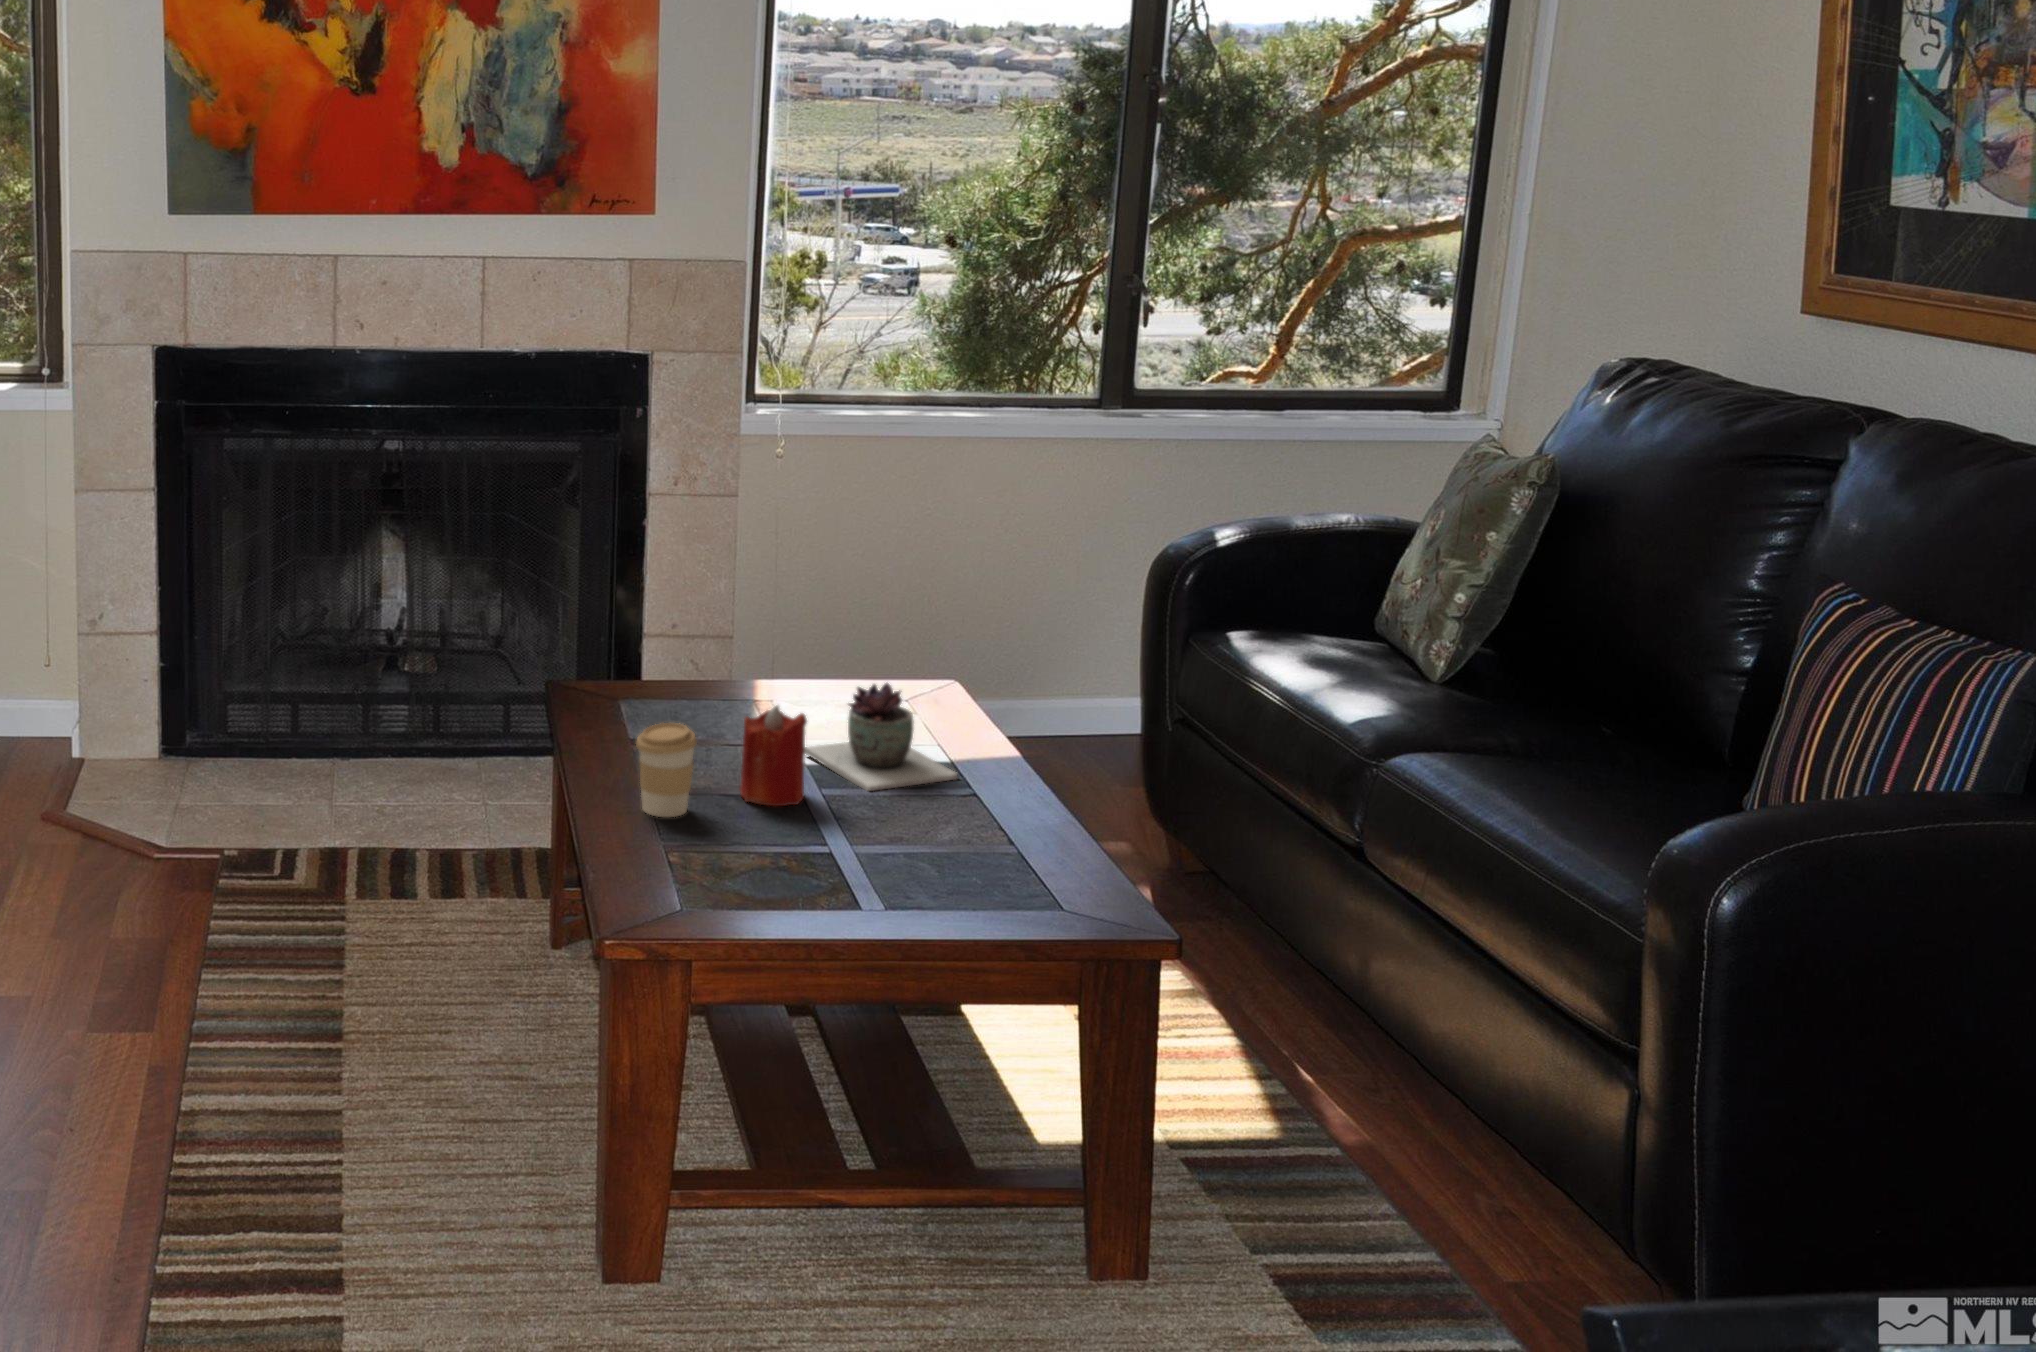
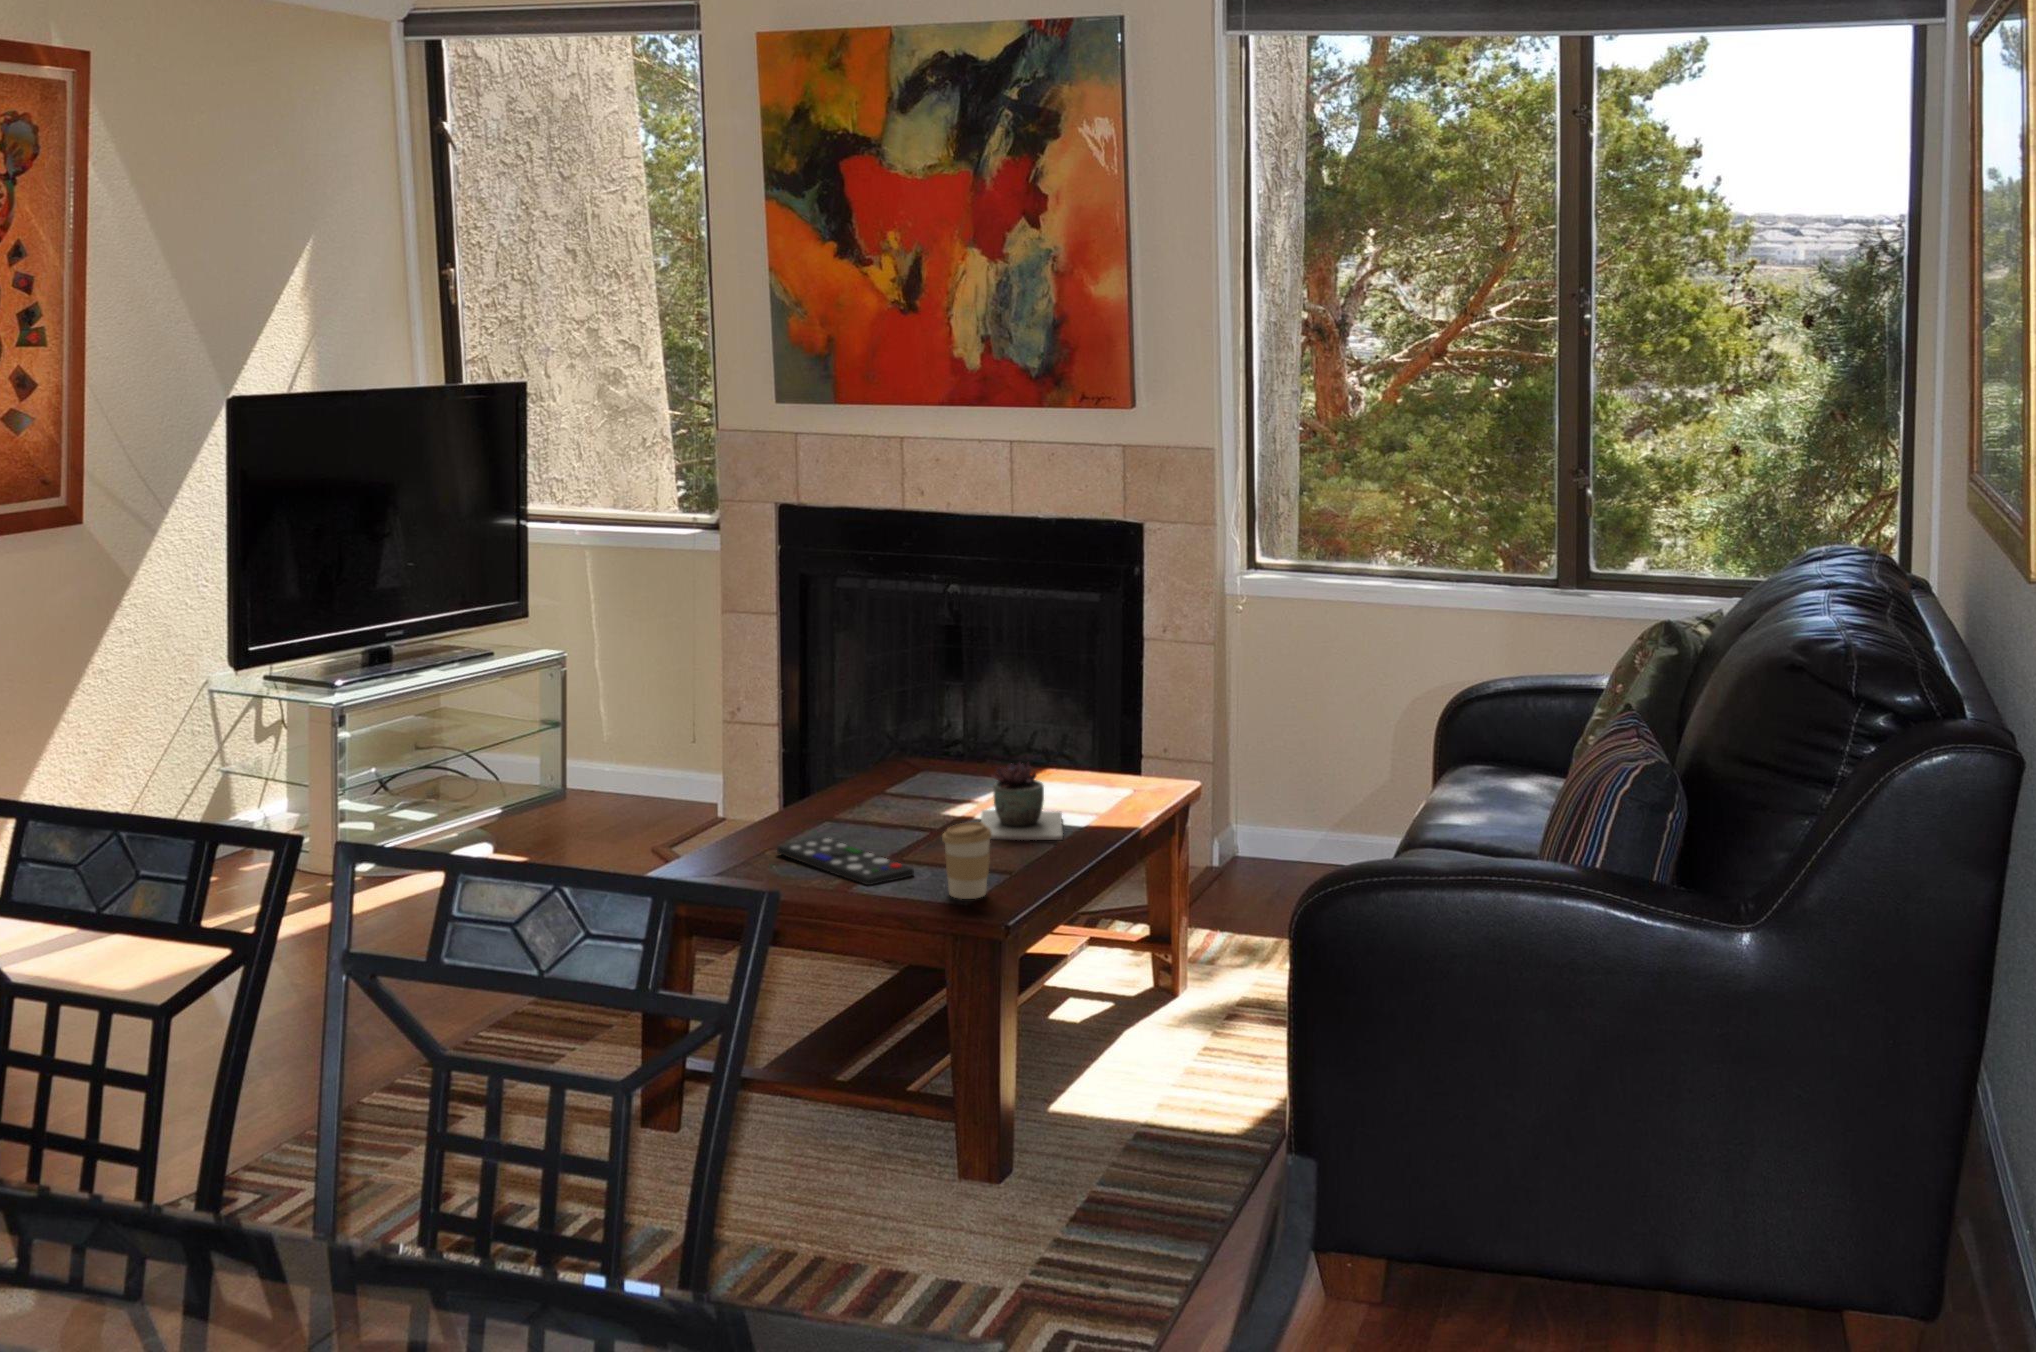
candle: present [740,706,807,806] -> none [878,763,929,840]
coffee cup: present [636,723,697,817] -> present [942,822,992,899]
remote control: none [691,818,914,891] -> present [777,837,914,885]

